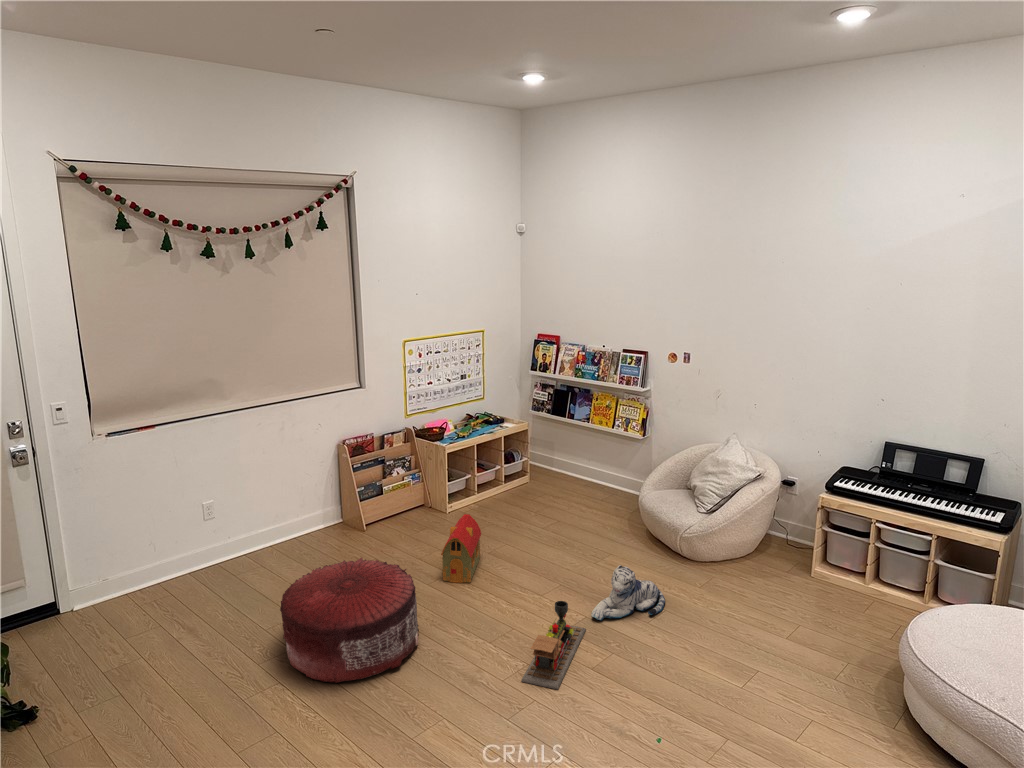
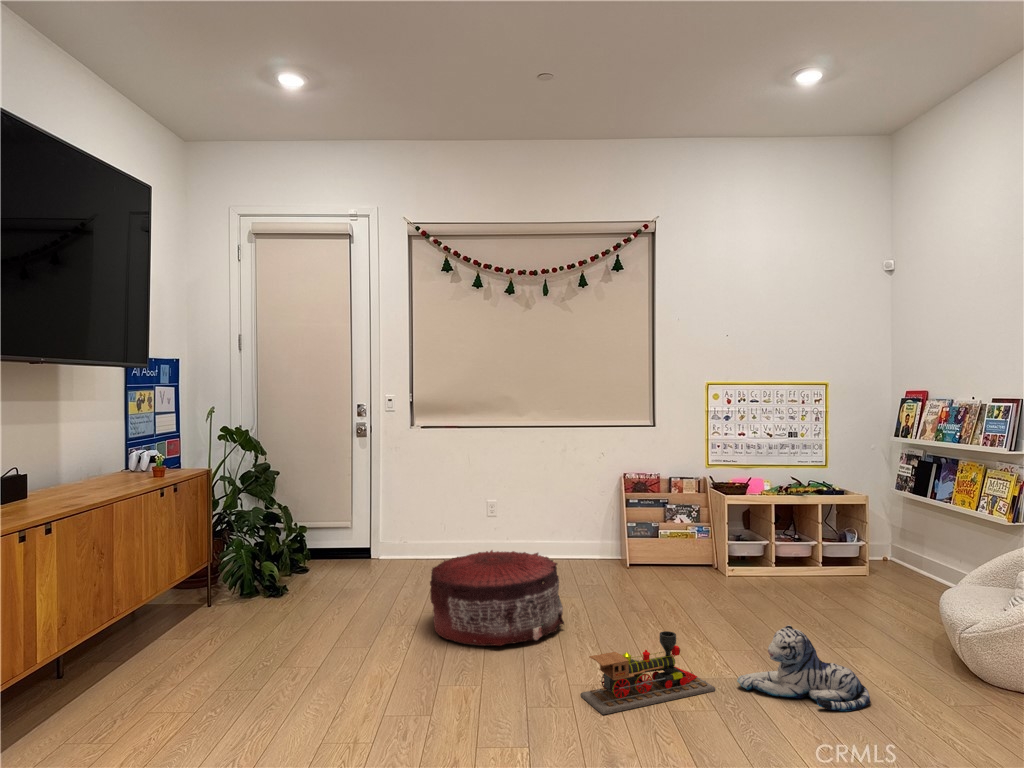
toy house: present [441,514,481,583] -> none [634,554,703,622]

